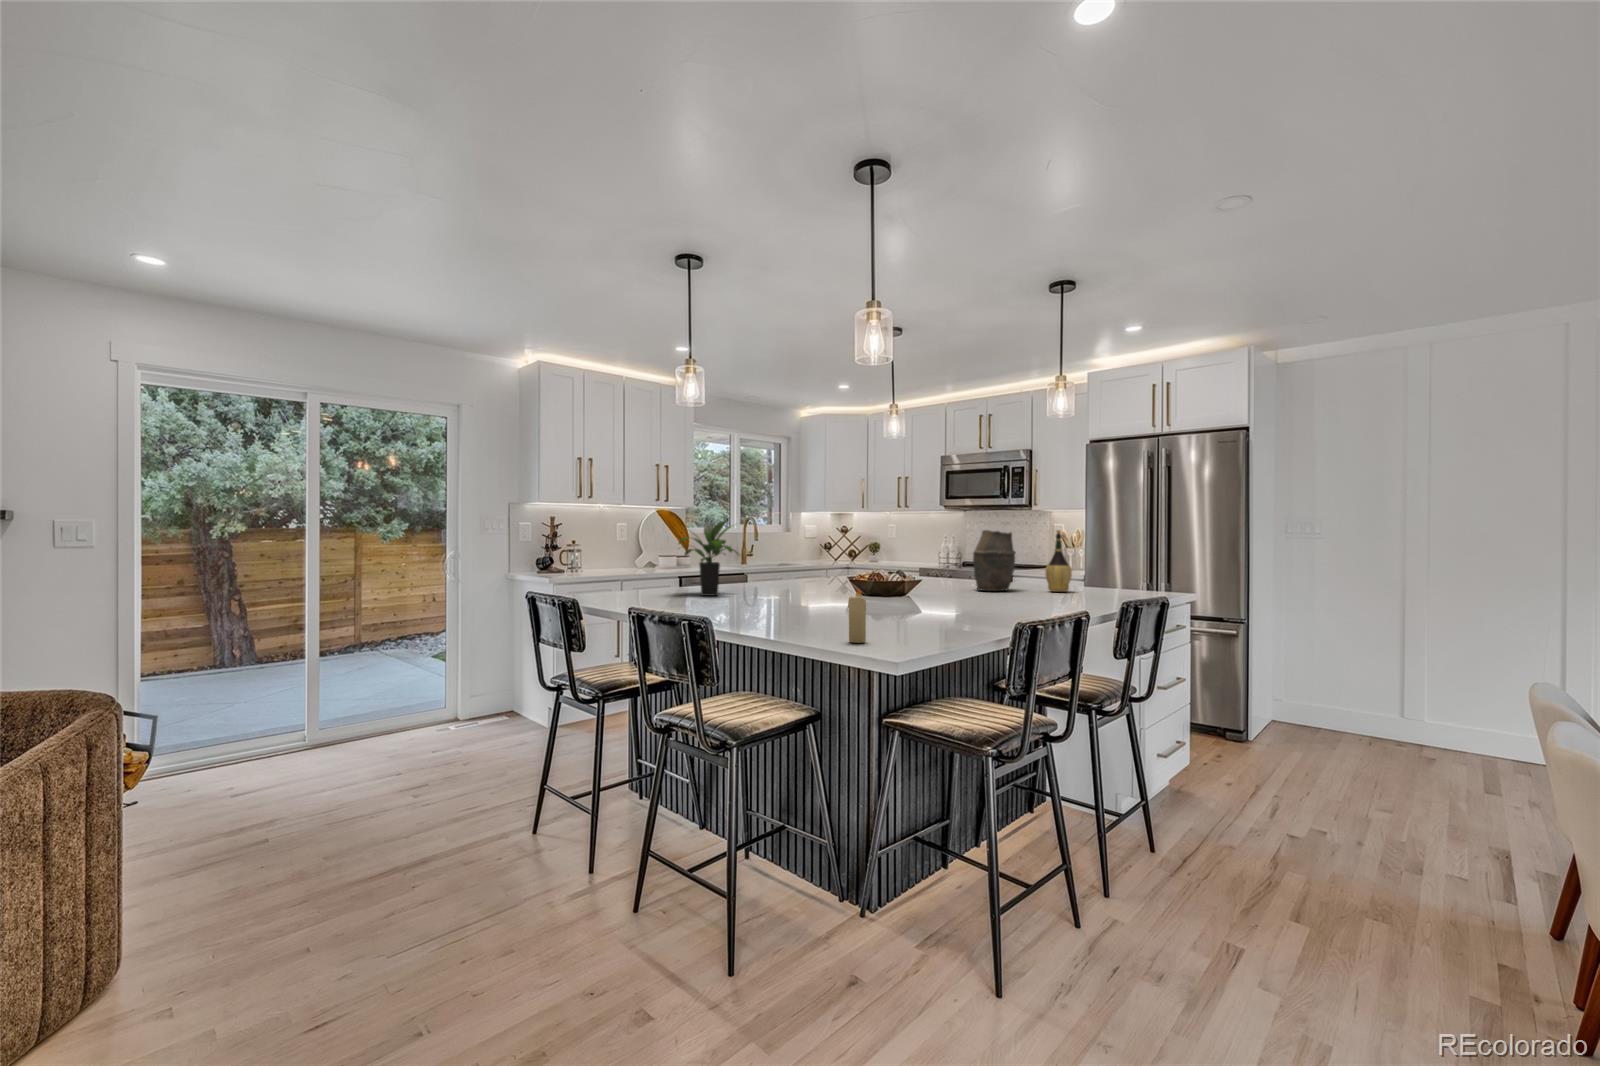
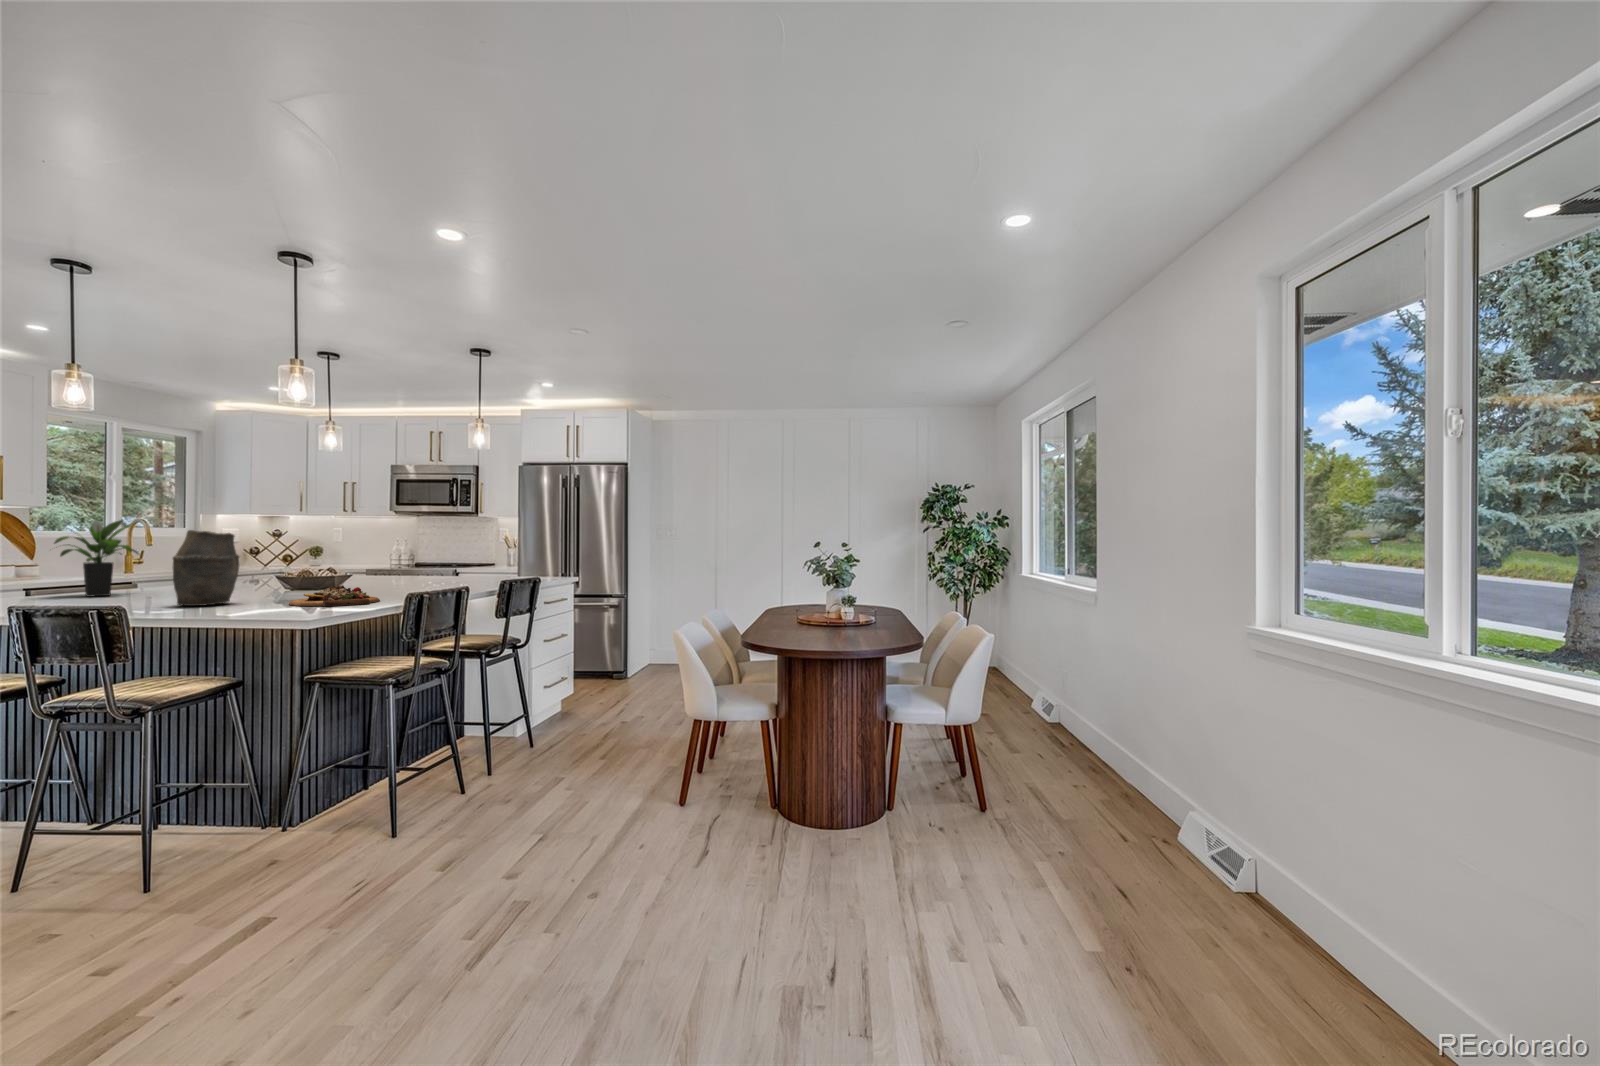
vase: present [973,530,1016,591] -> present [173,530,239,606]
wine bottle: present [1045,530,1072,592] -> none [469,532,490,580]
candle: present [848,588,866,643] -> none [270,571,287,614]
cutting board: none [865,602,965,633] -> present [289,585,380,607]

